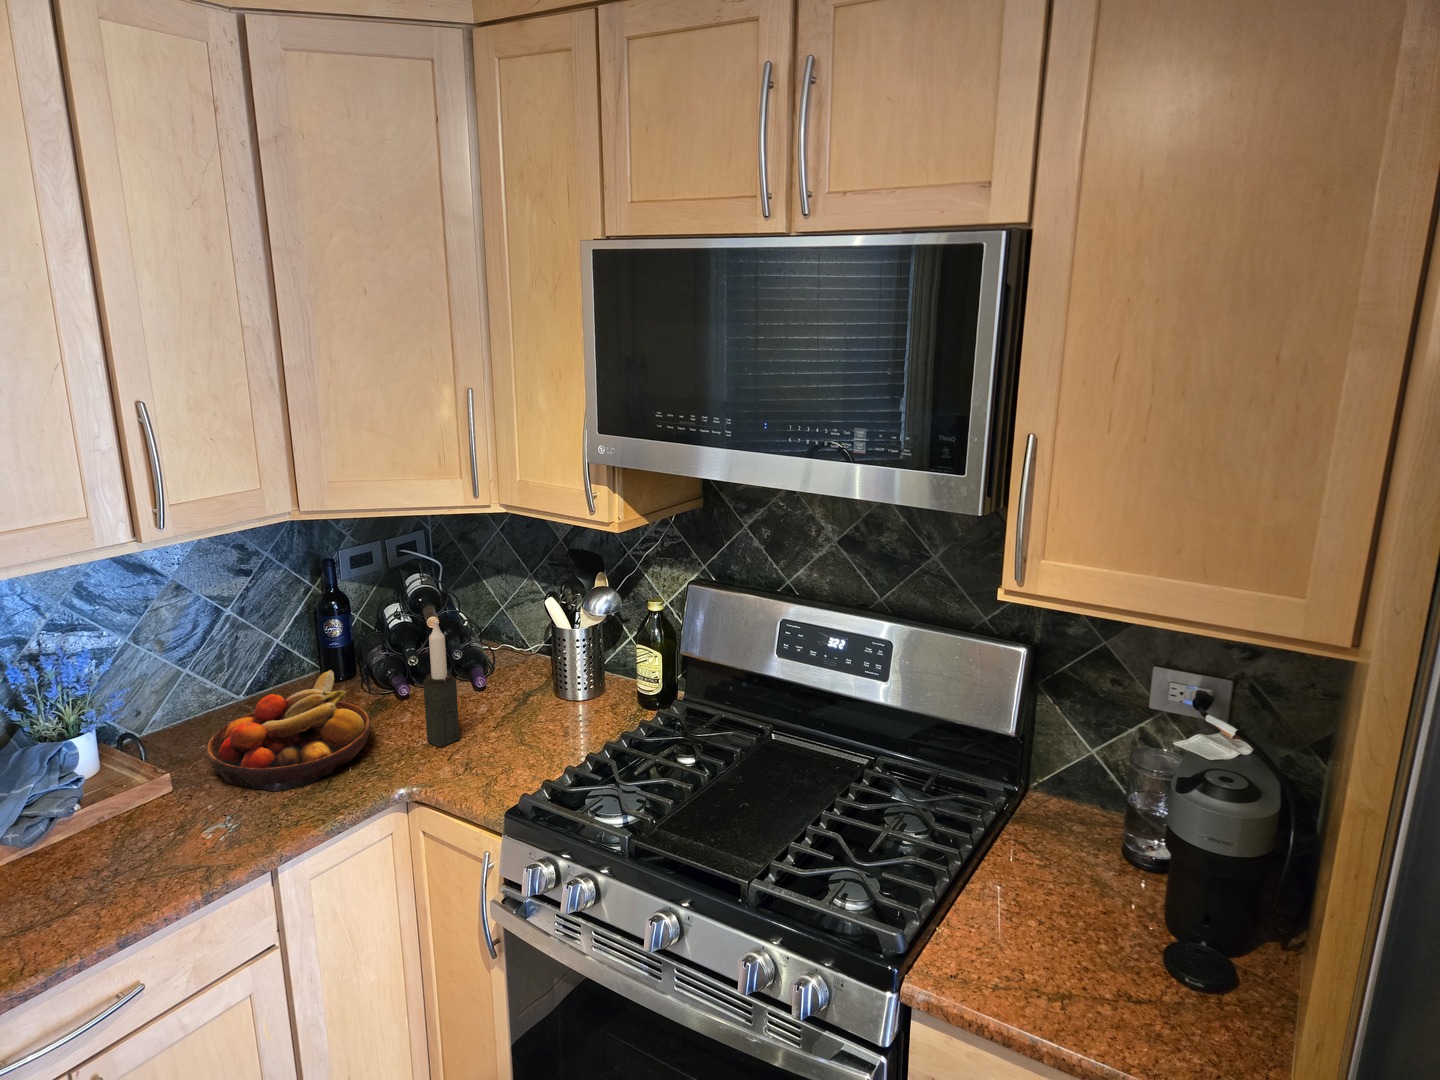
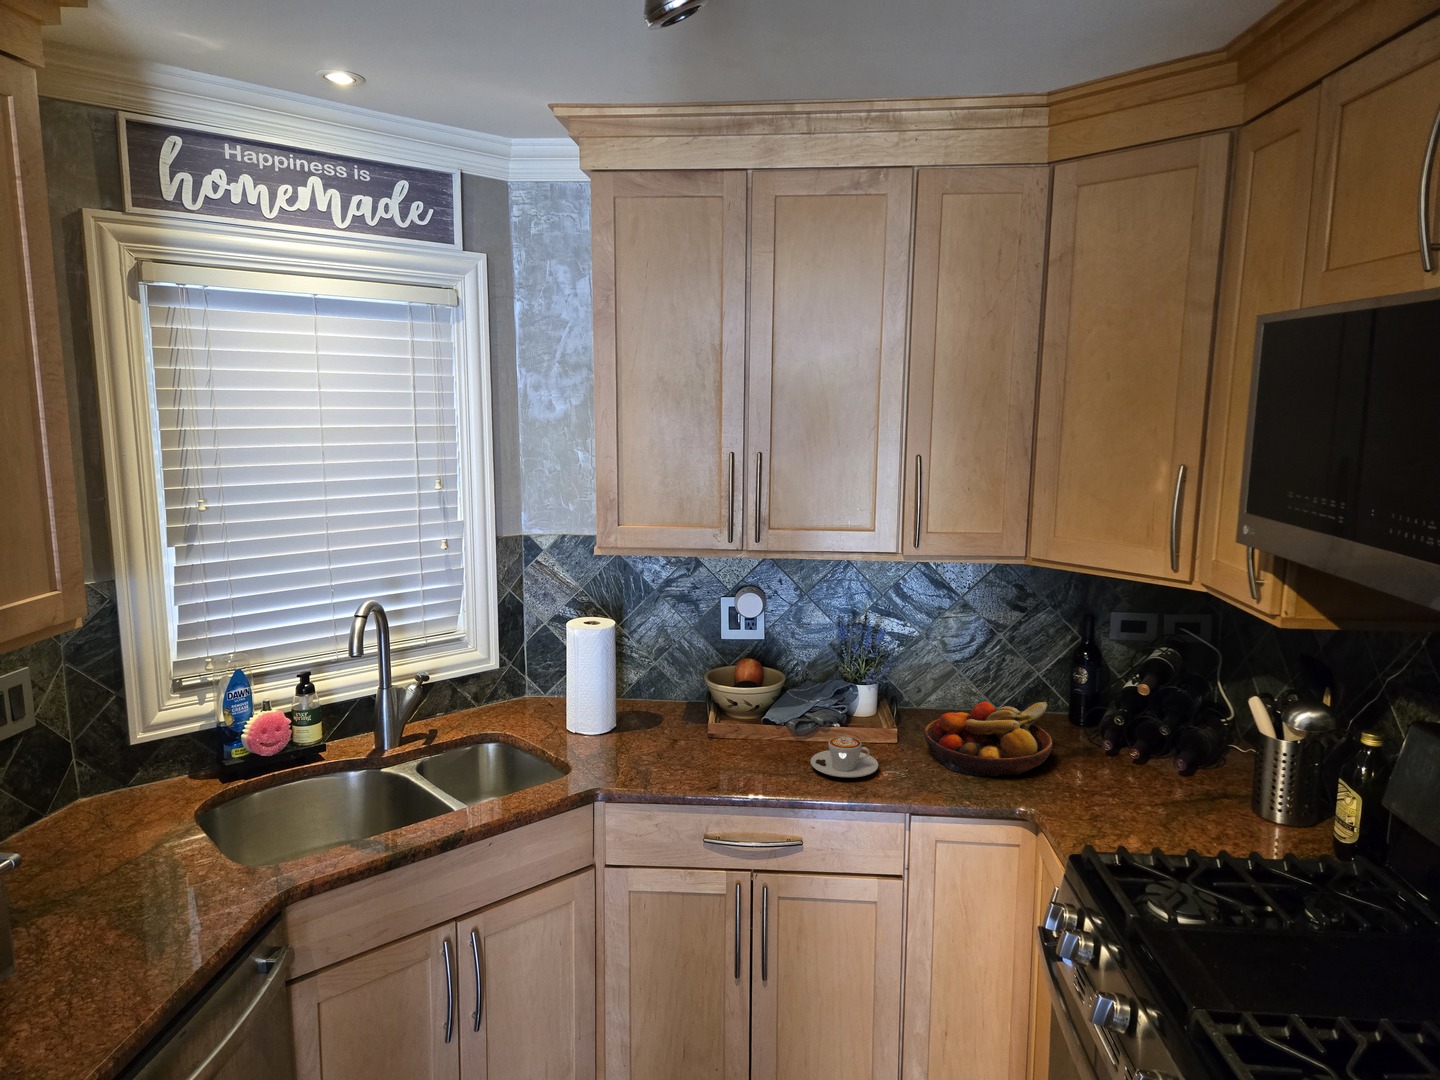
candle: present [423,620,460,747] -> none [1089,678,1122,798]
coffee cup: none [86,810,197,879] -> present [811,736,878,777]

